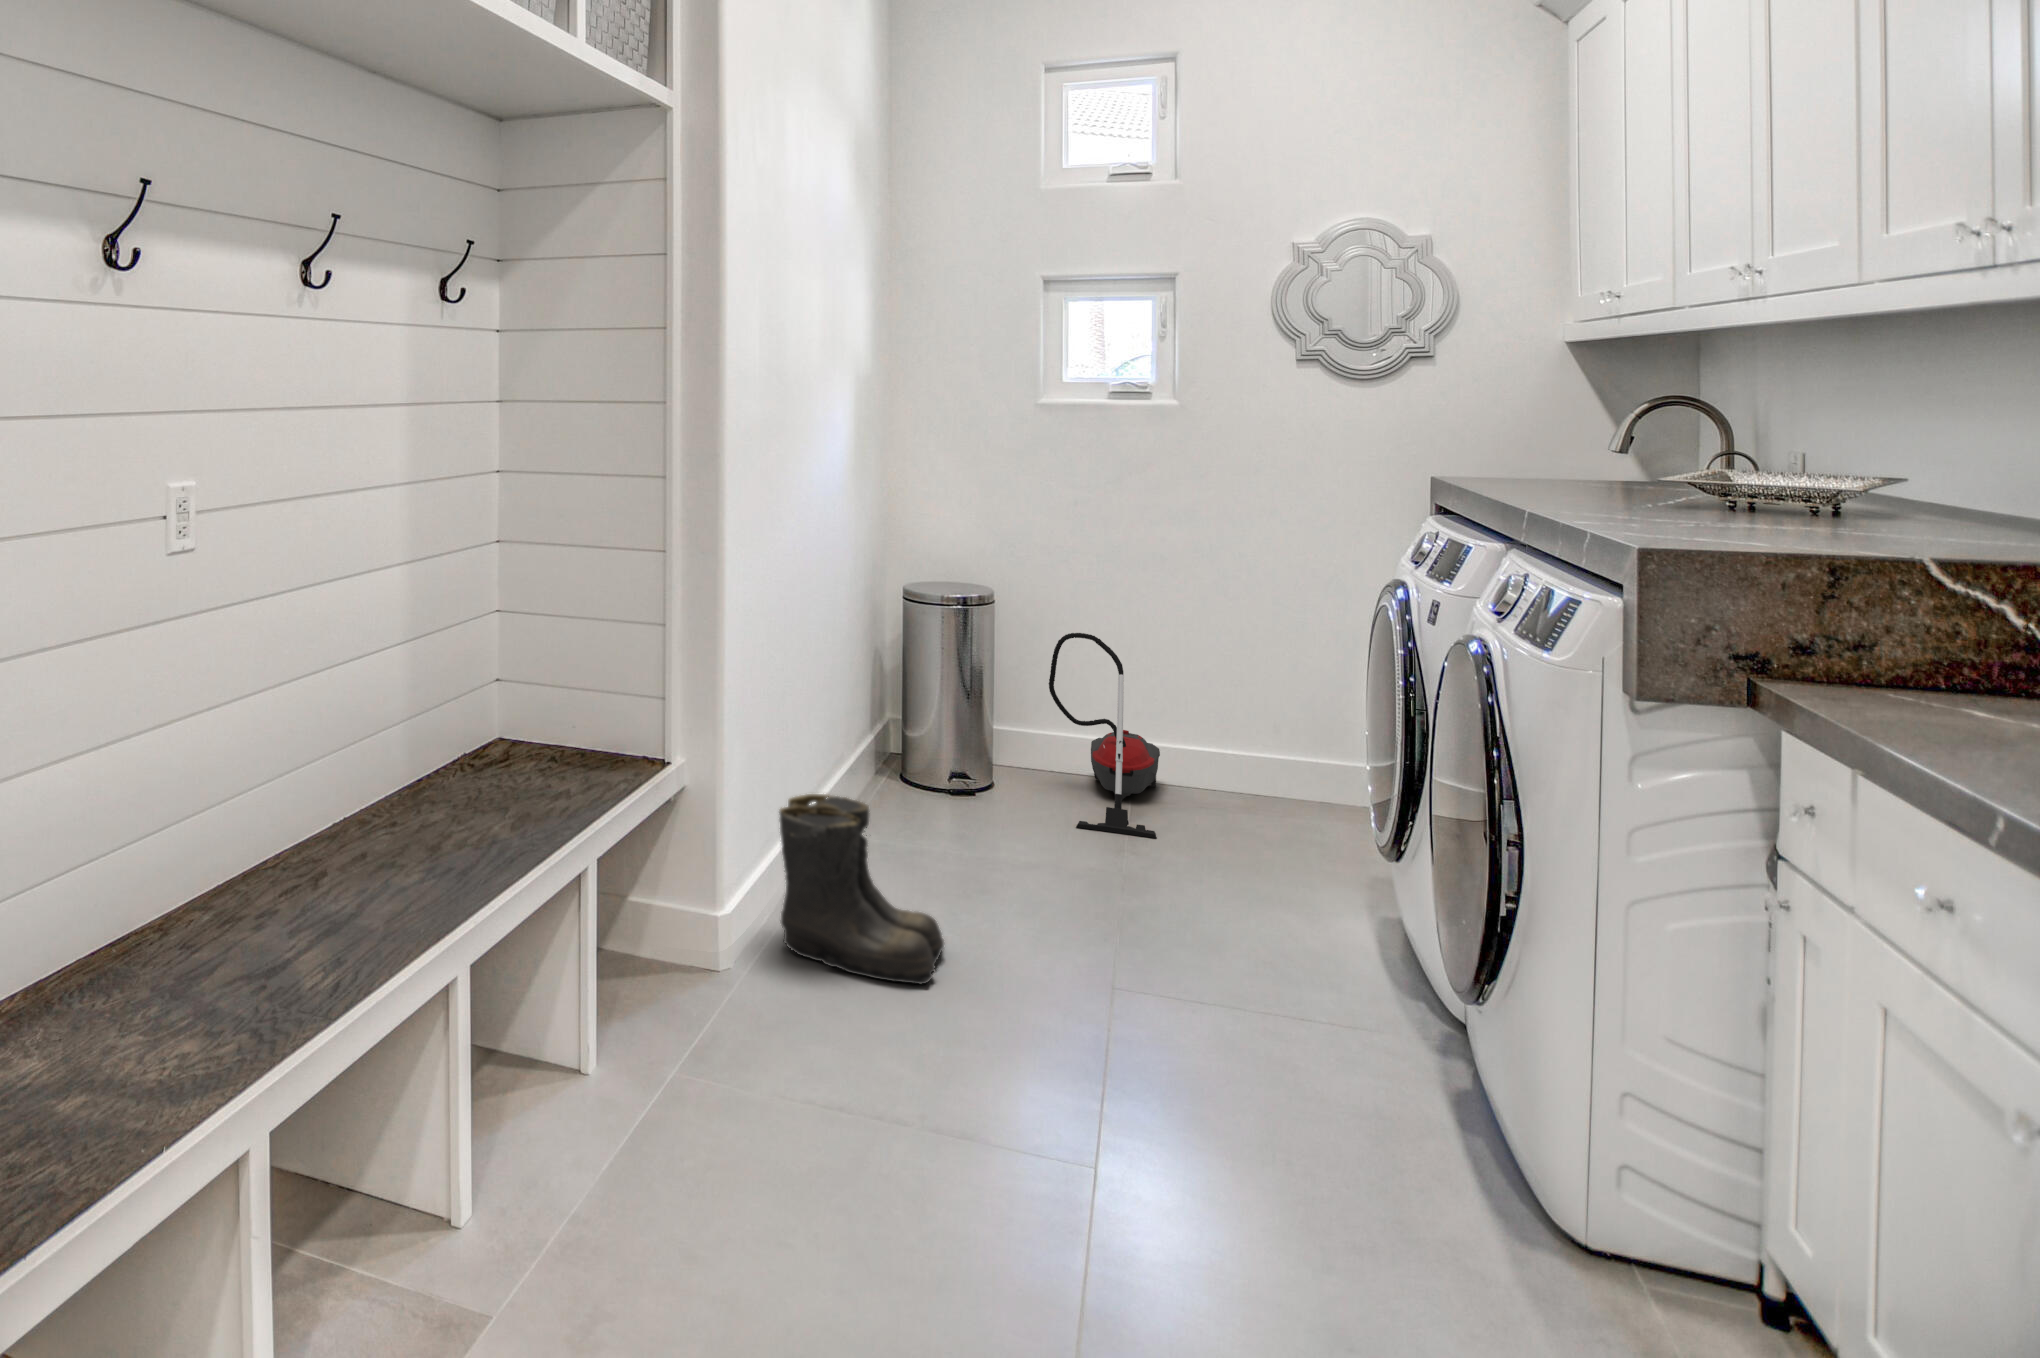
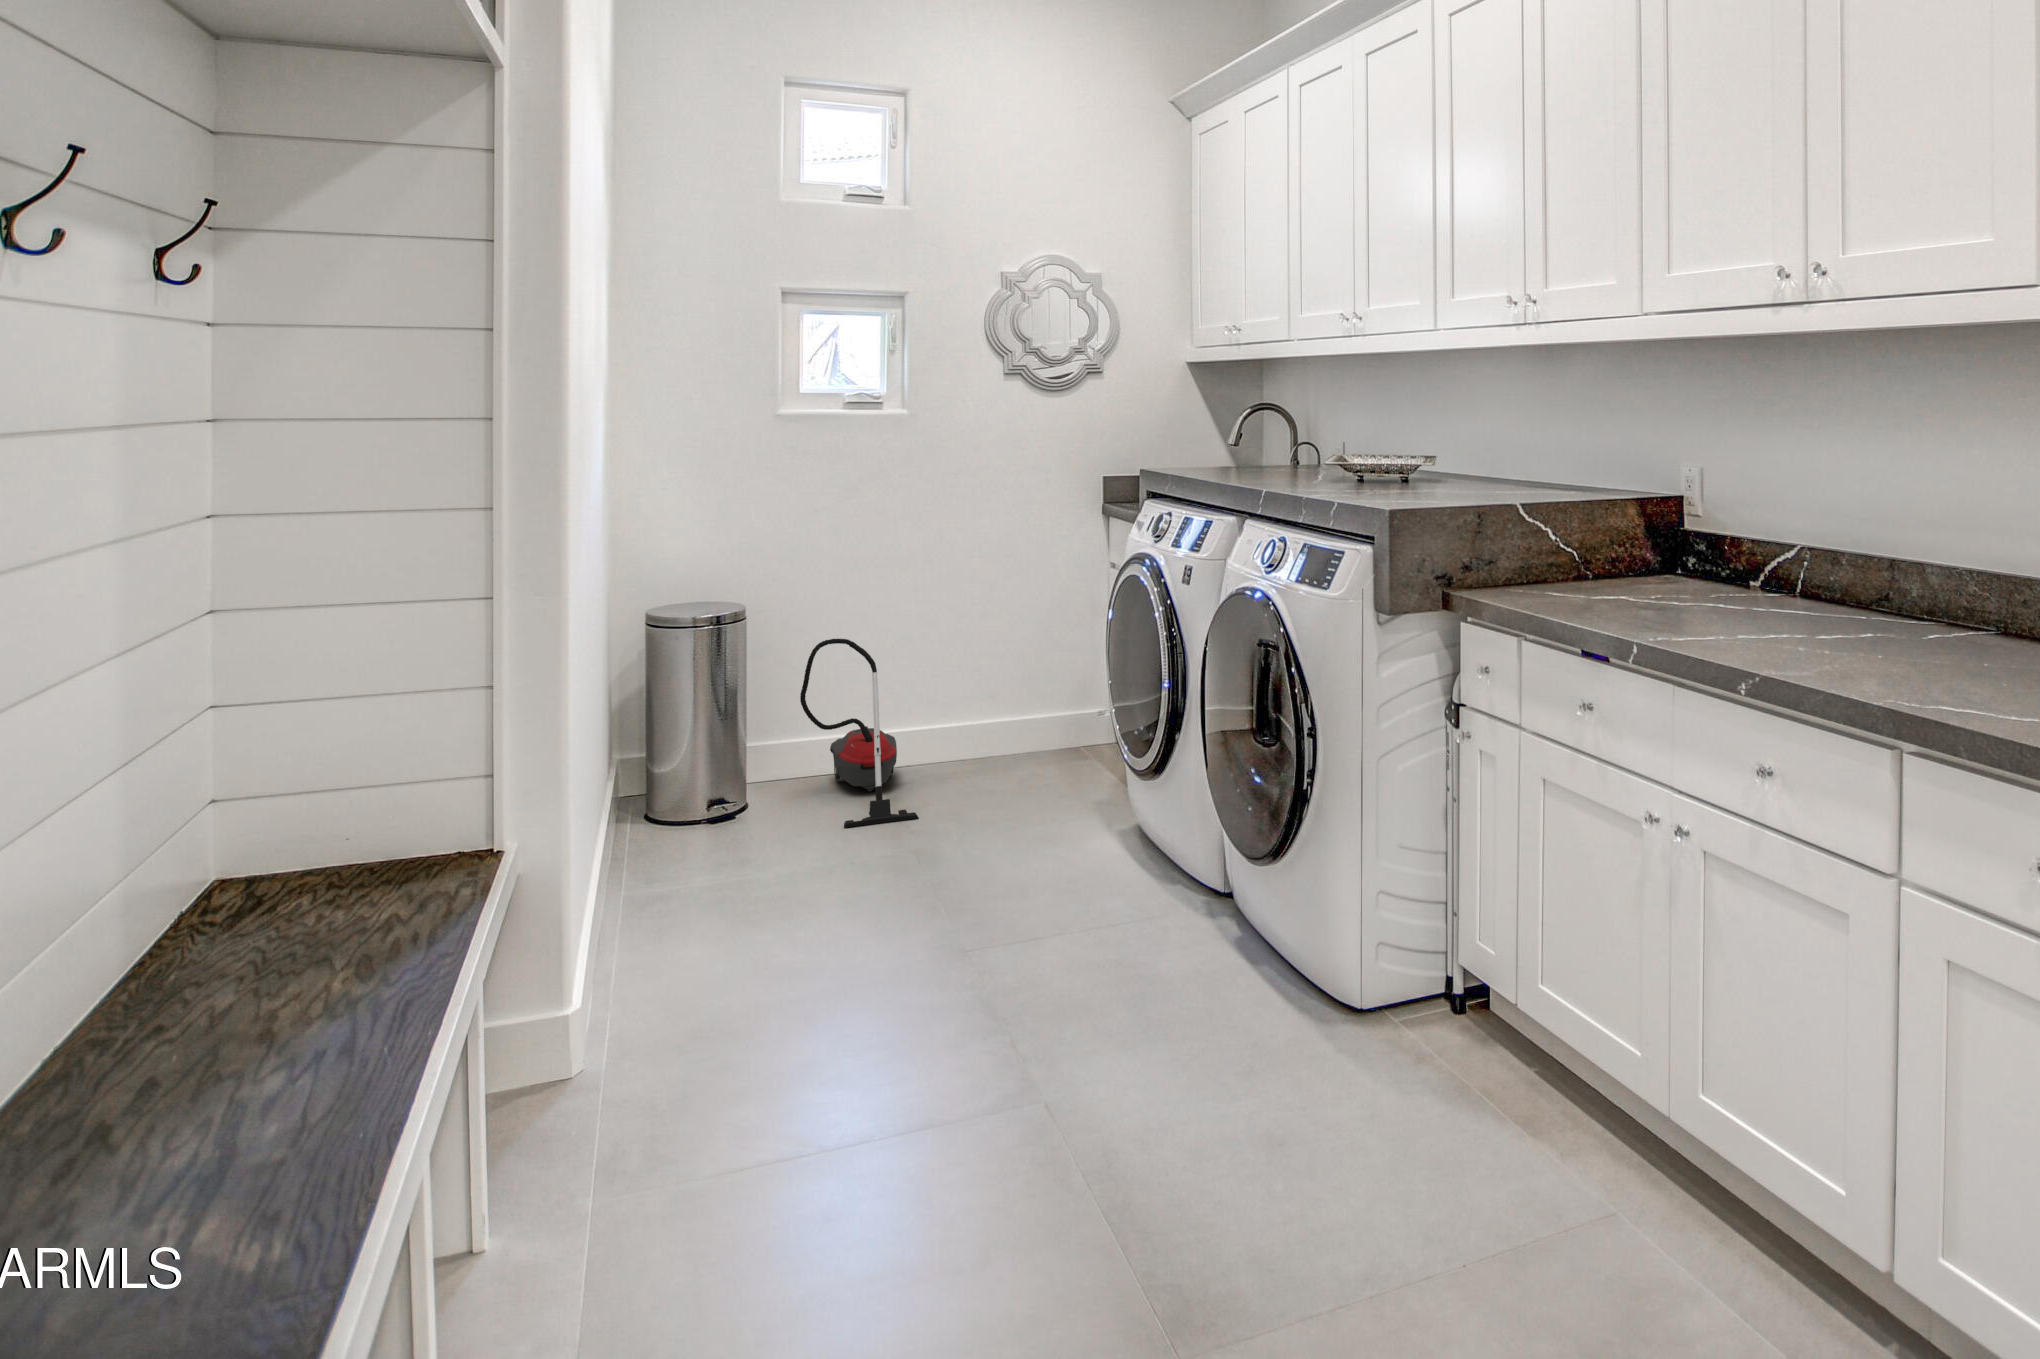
boots: present [779,794,944,984] -> none [612,849,804,1037]

